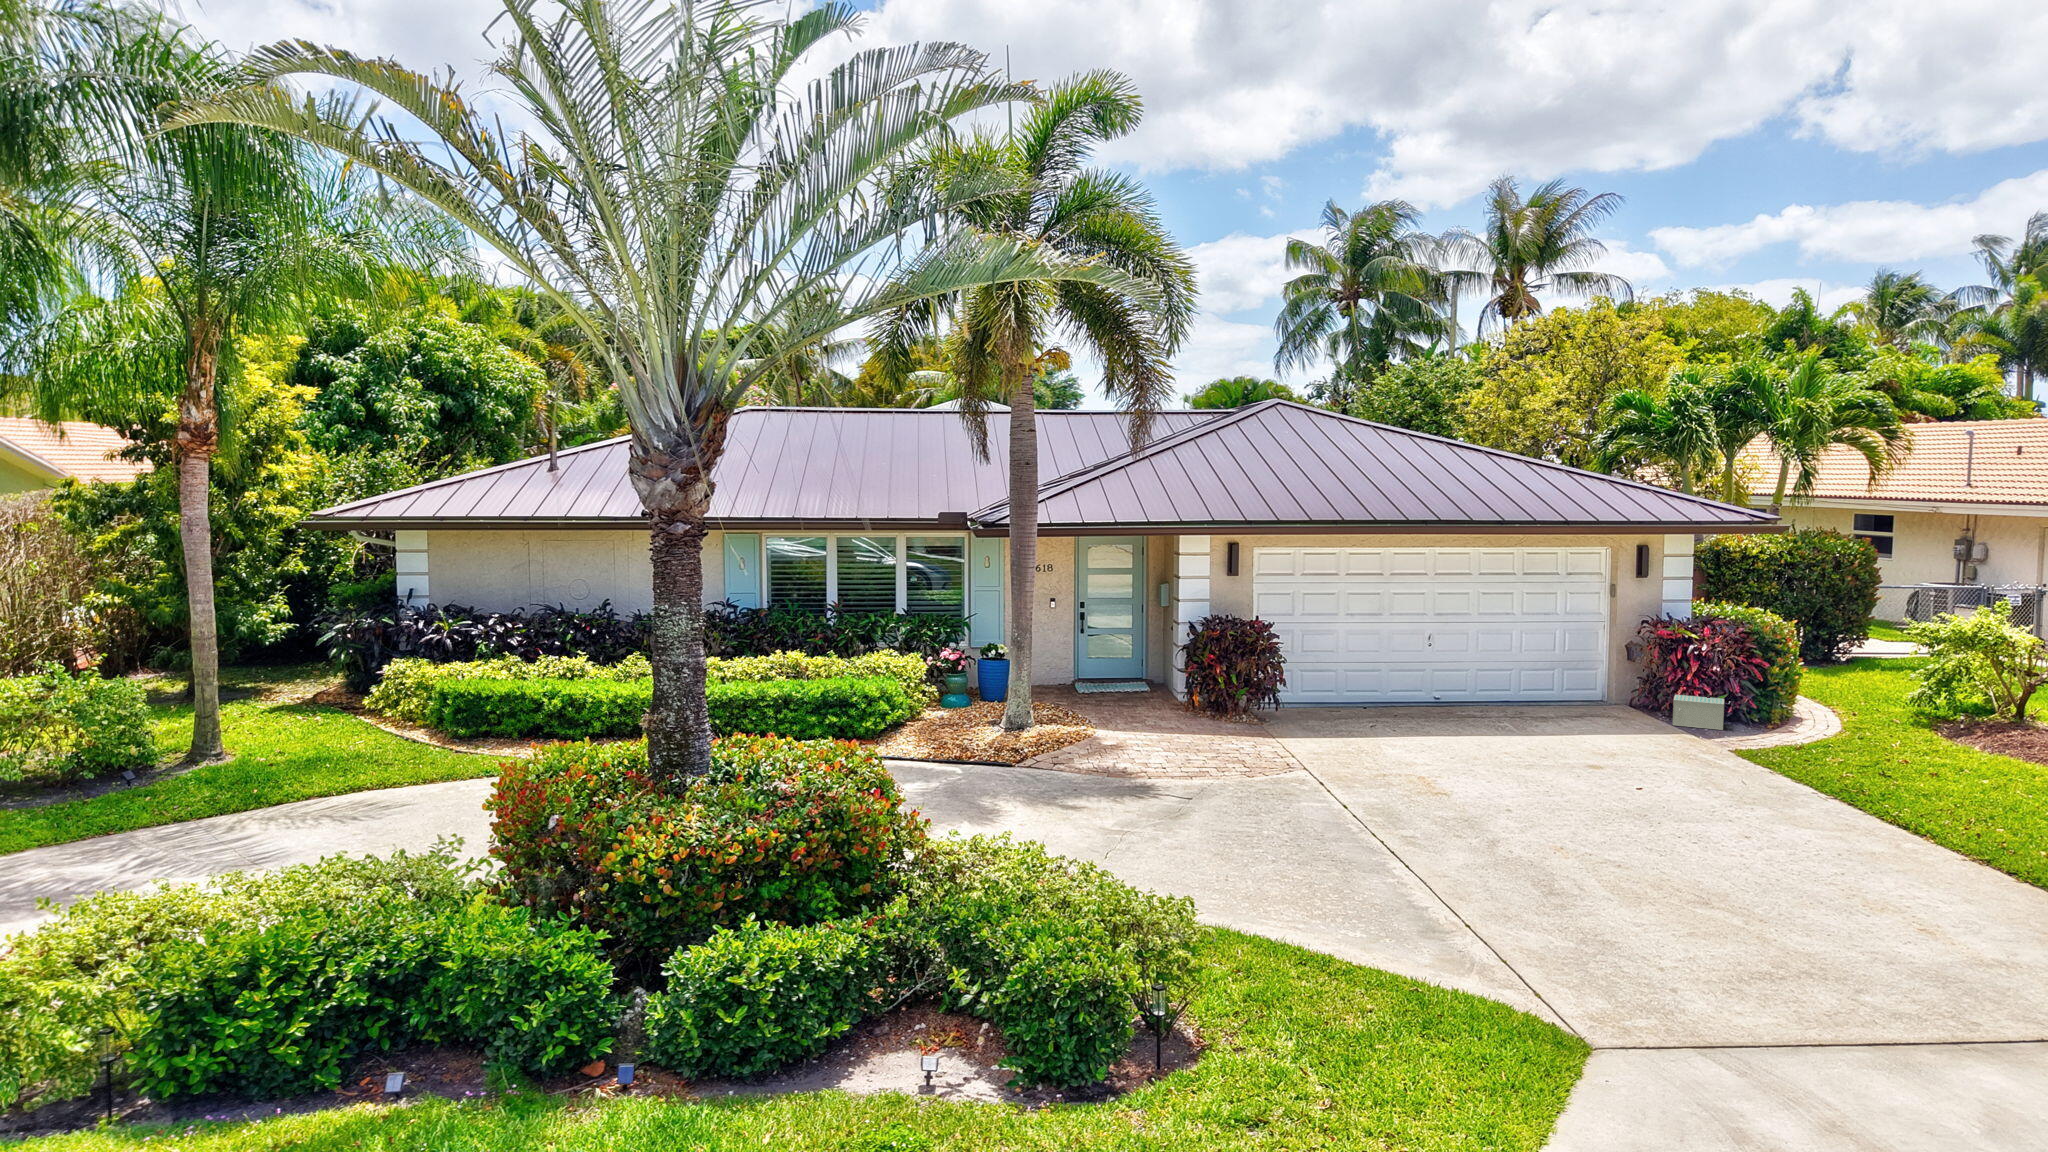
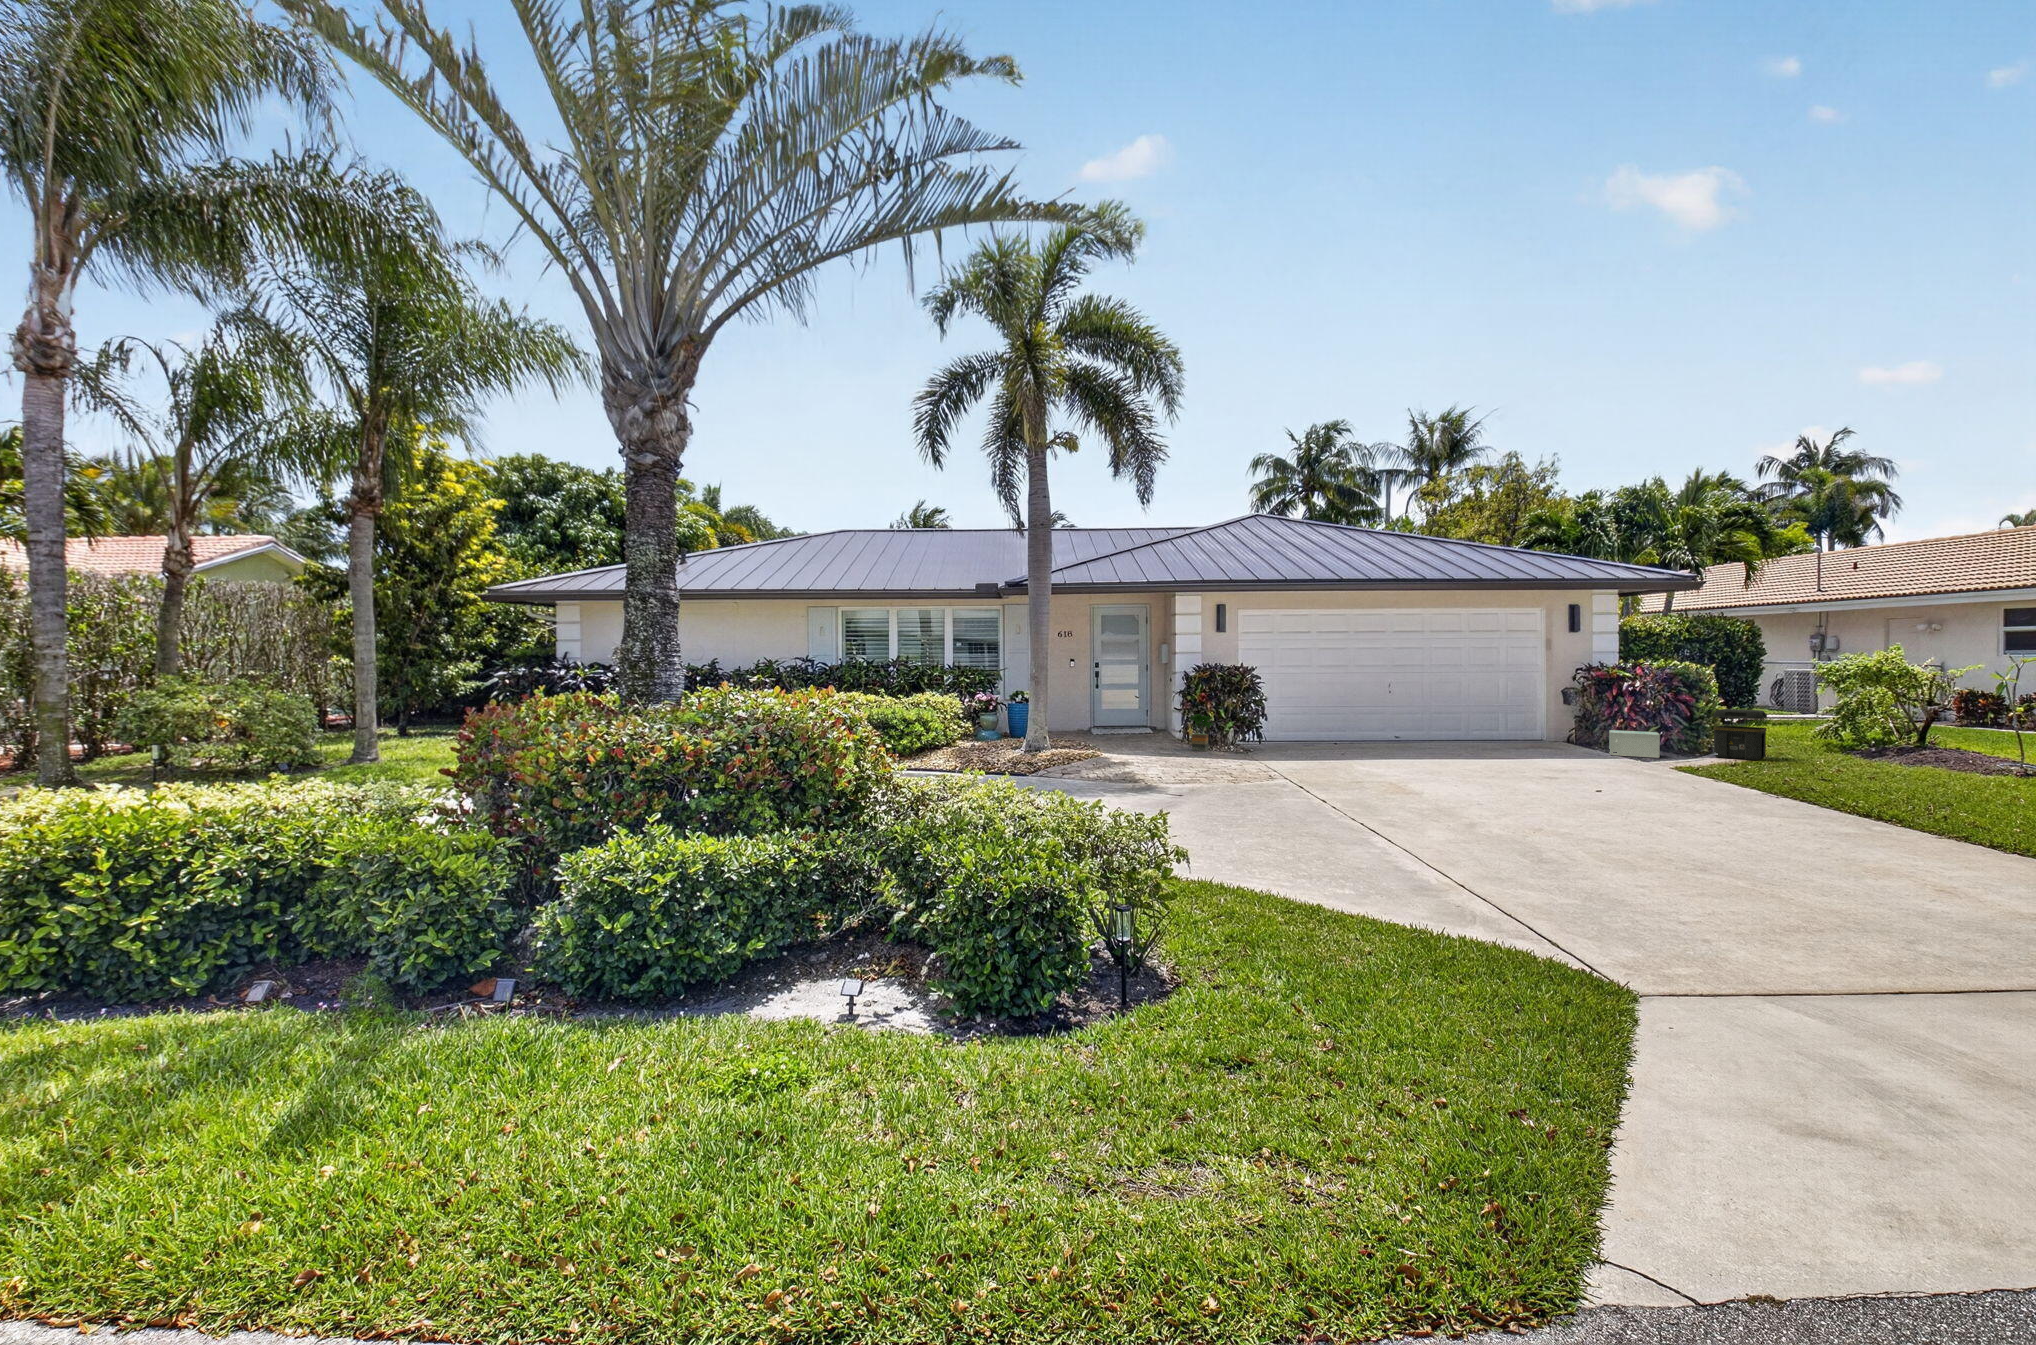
toolbox: none [1782,673,1838,733] -> present [1713,709,1767,760]
potted tree: none [1201,677,1230,723] -> present [1190,714,1213,751]

